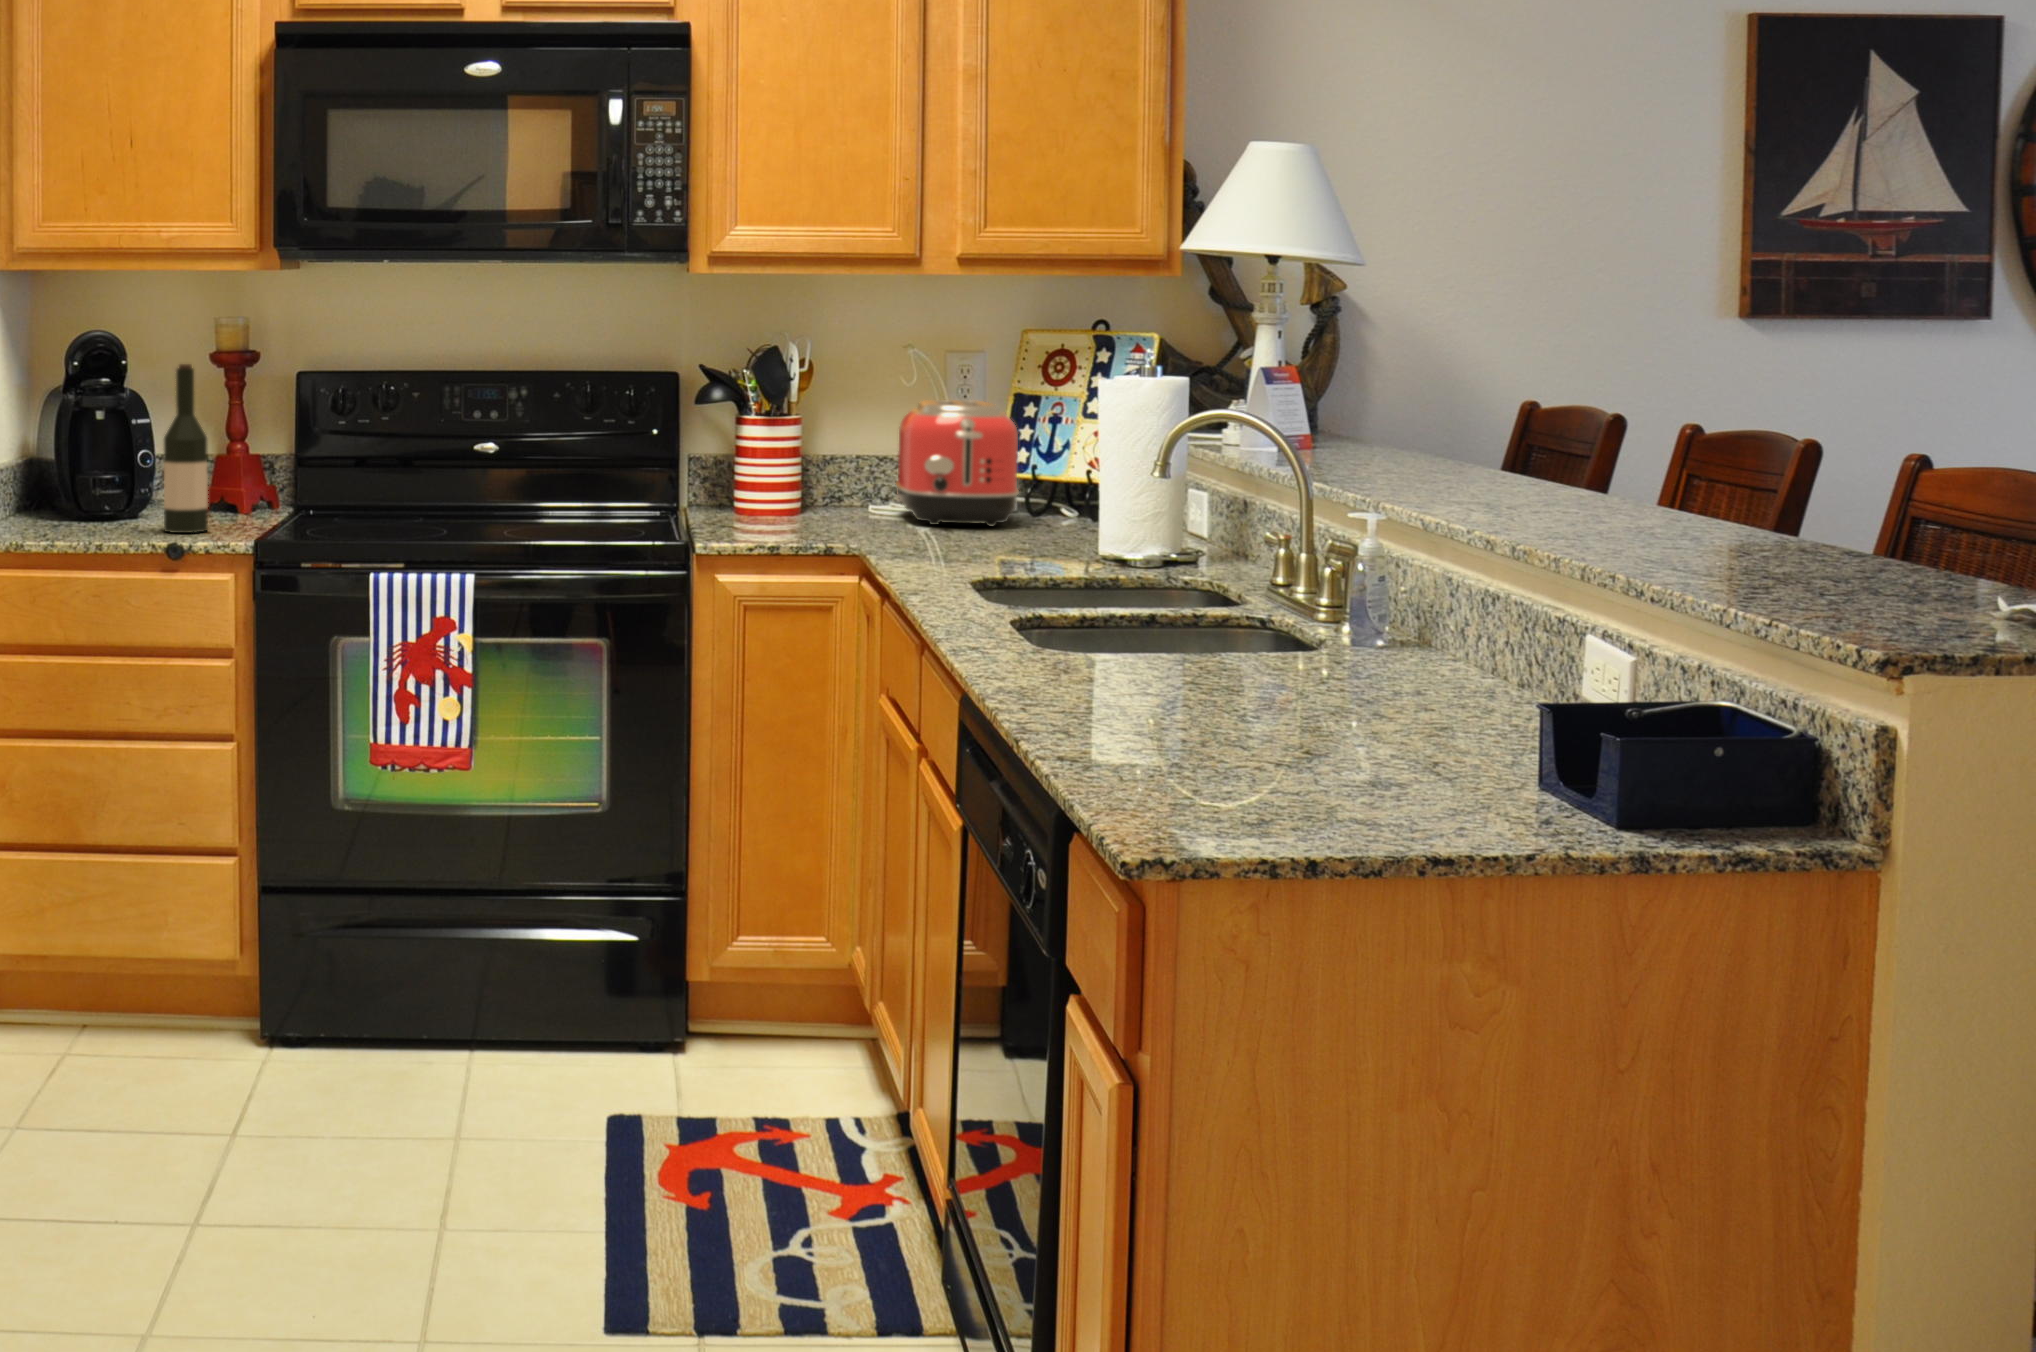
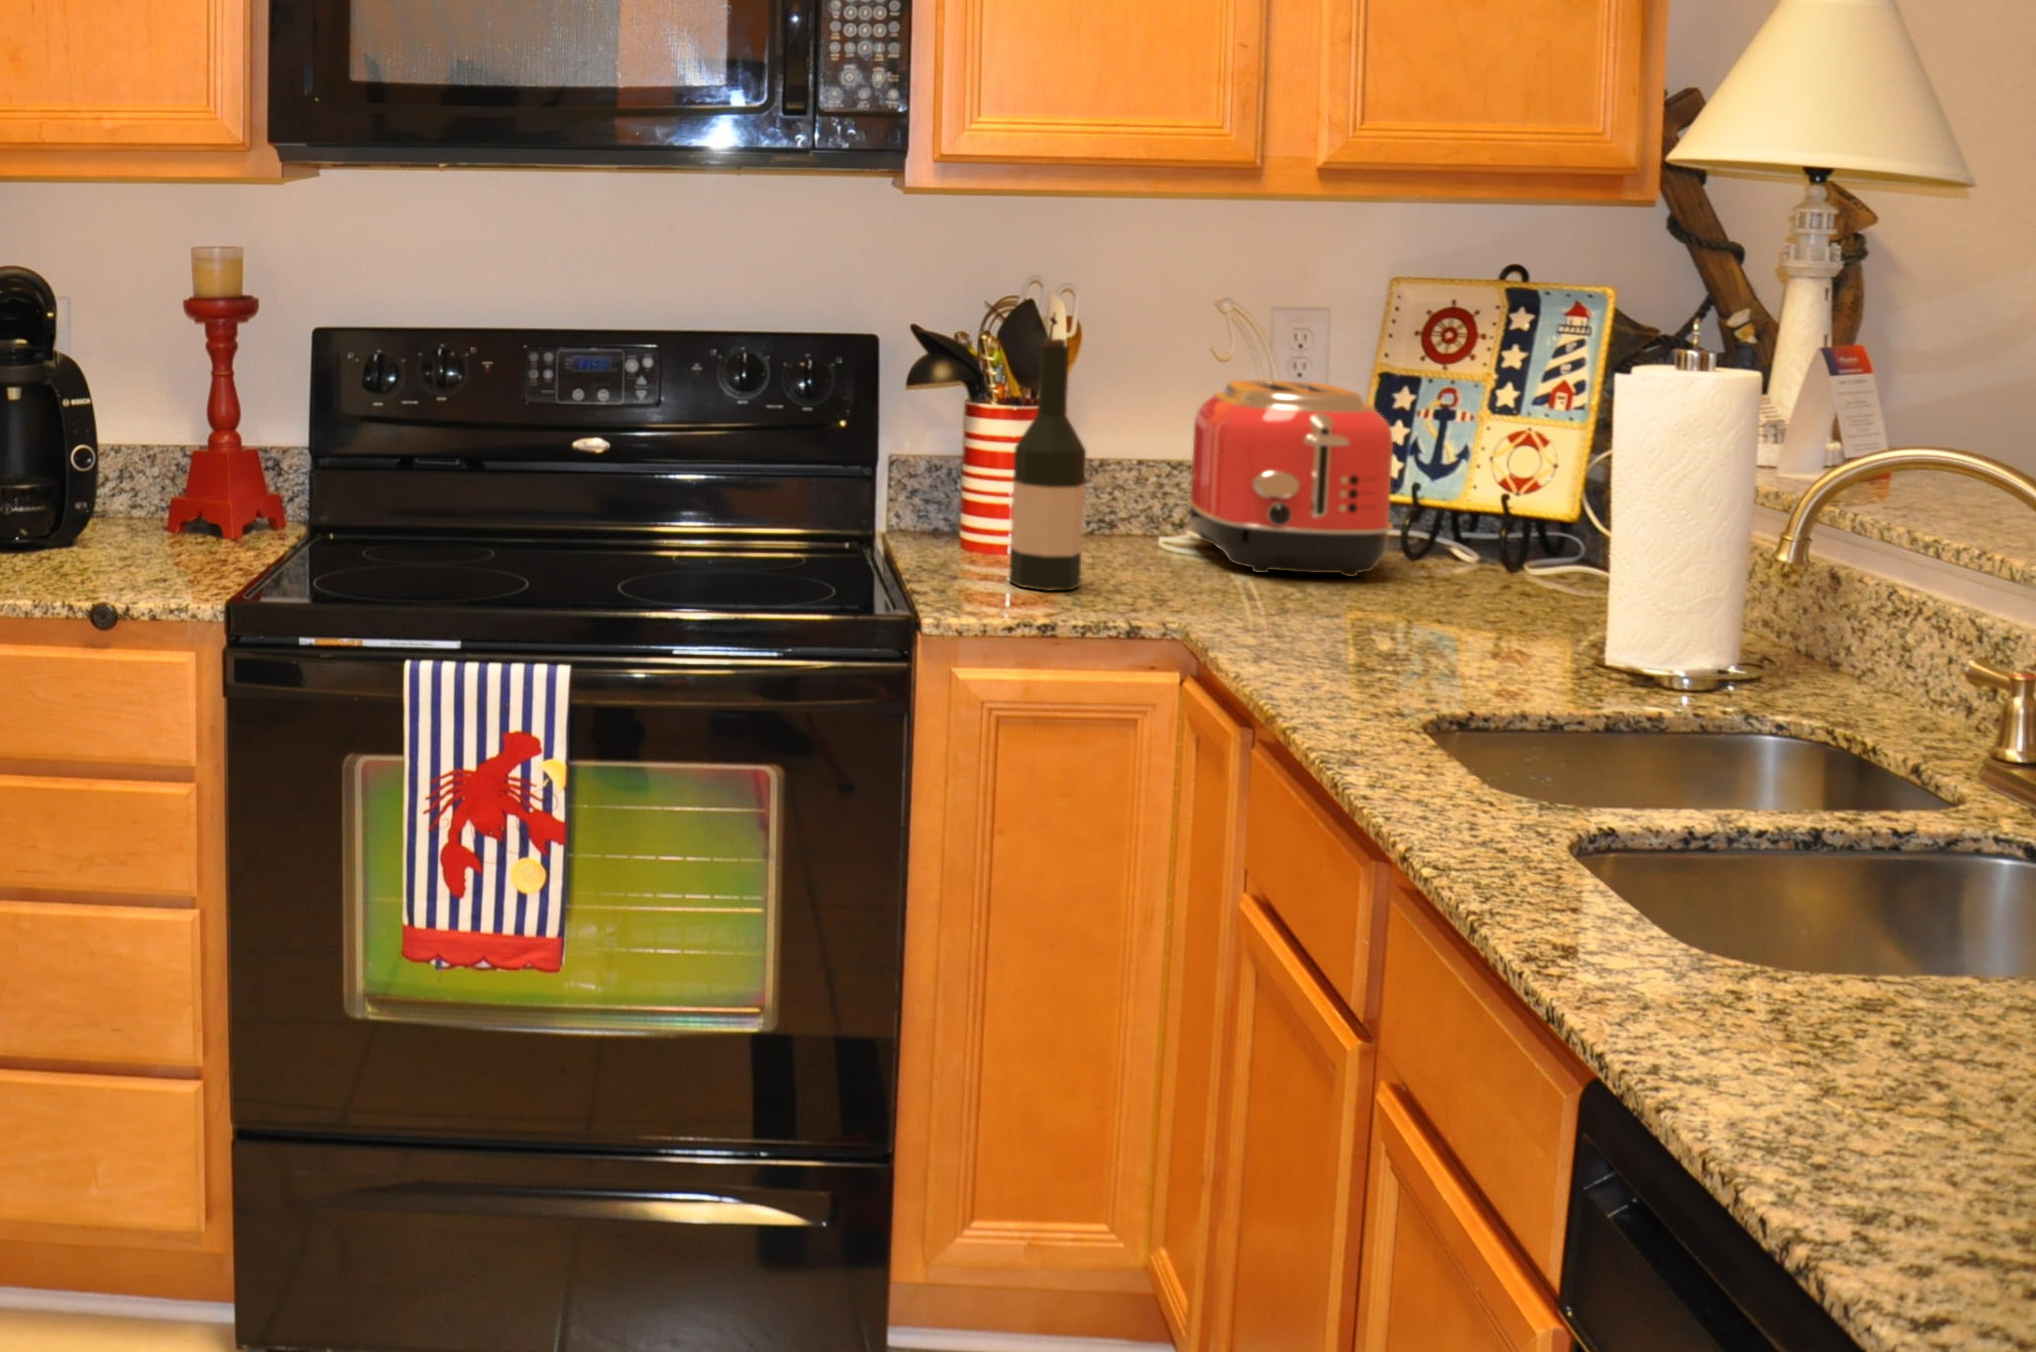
wine bottle: present [164,364,208,533] -> present [1009,339,1086,591]

